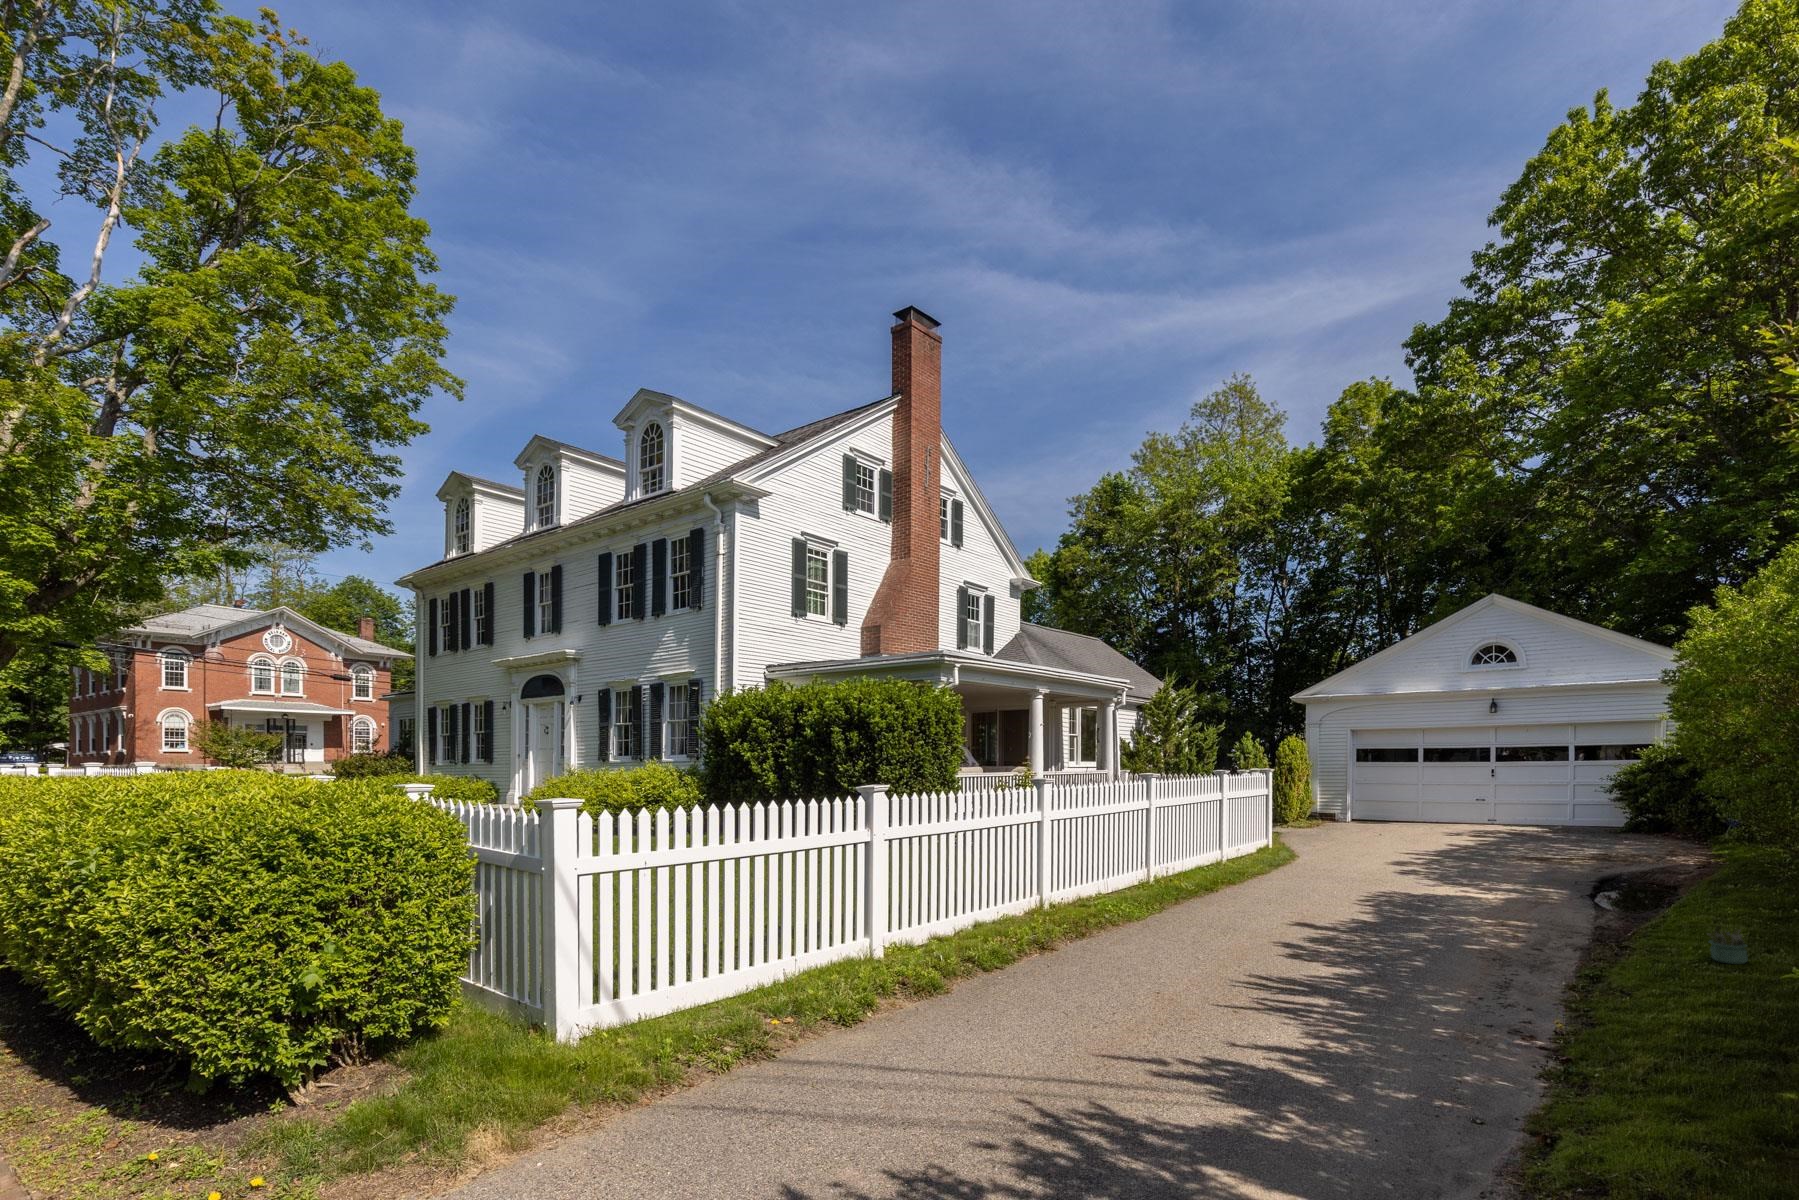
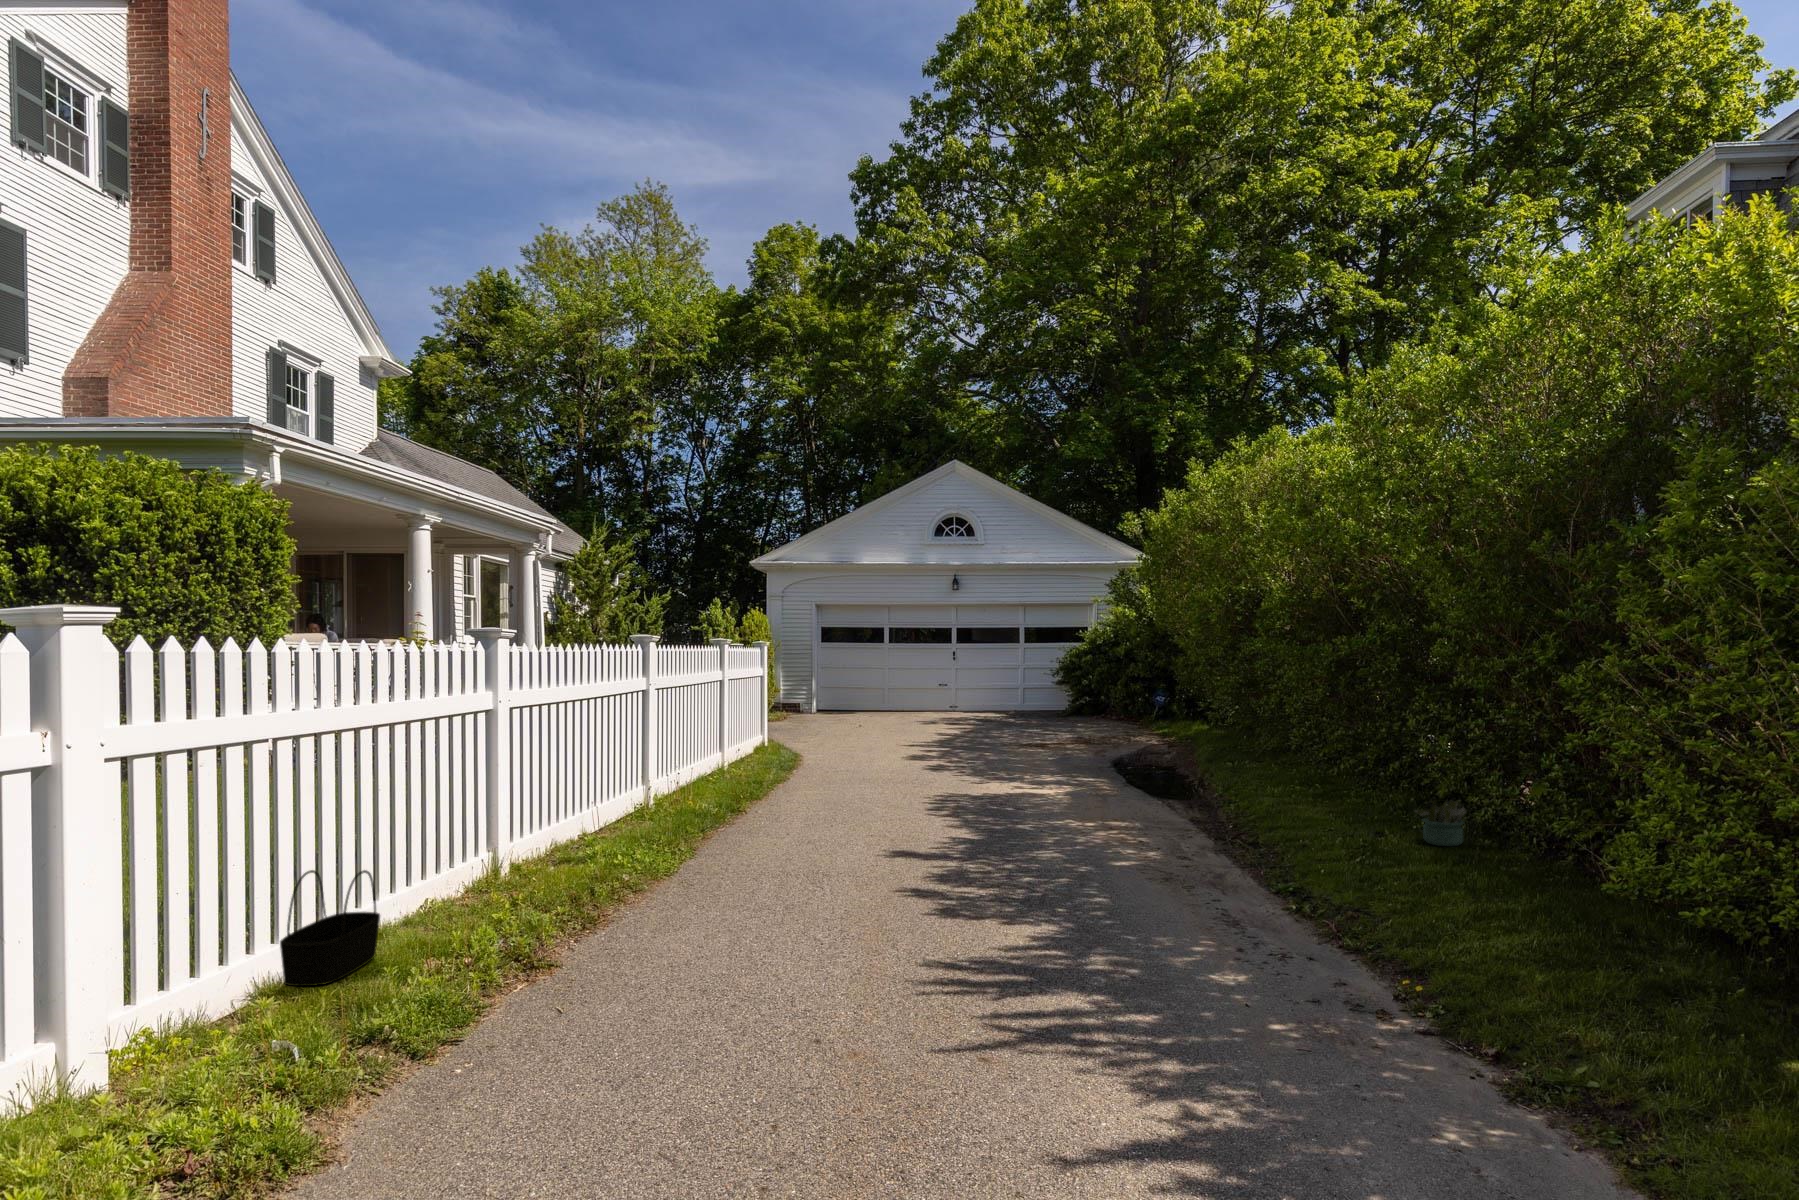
basket: none [941,892,980,939] -> present [280,870,380,986]

